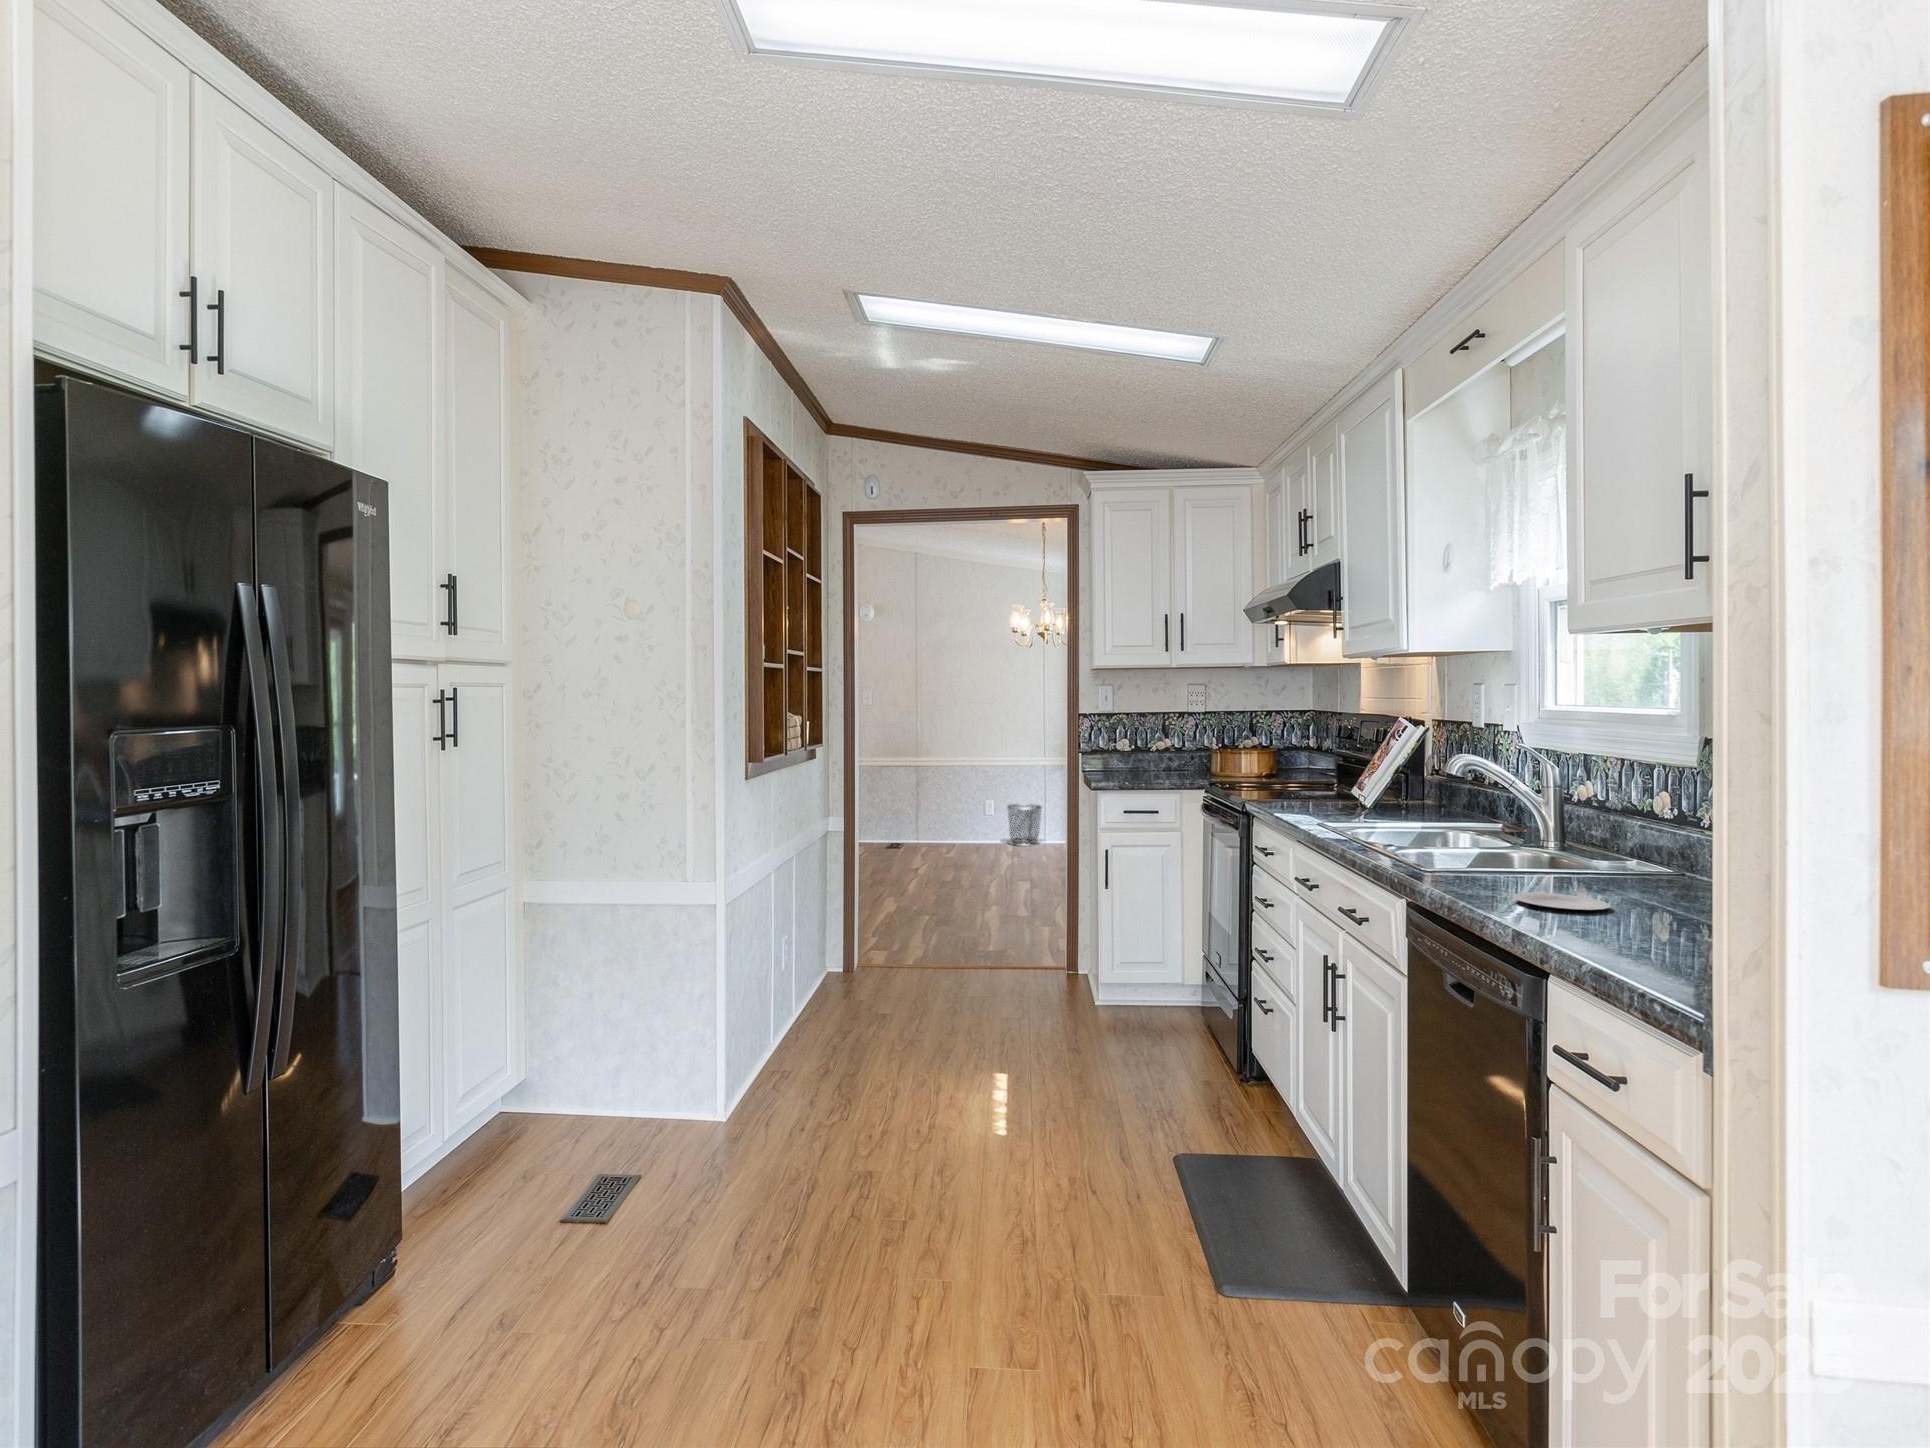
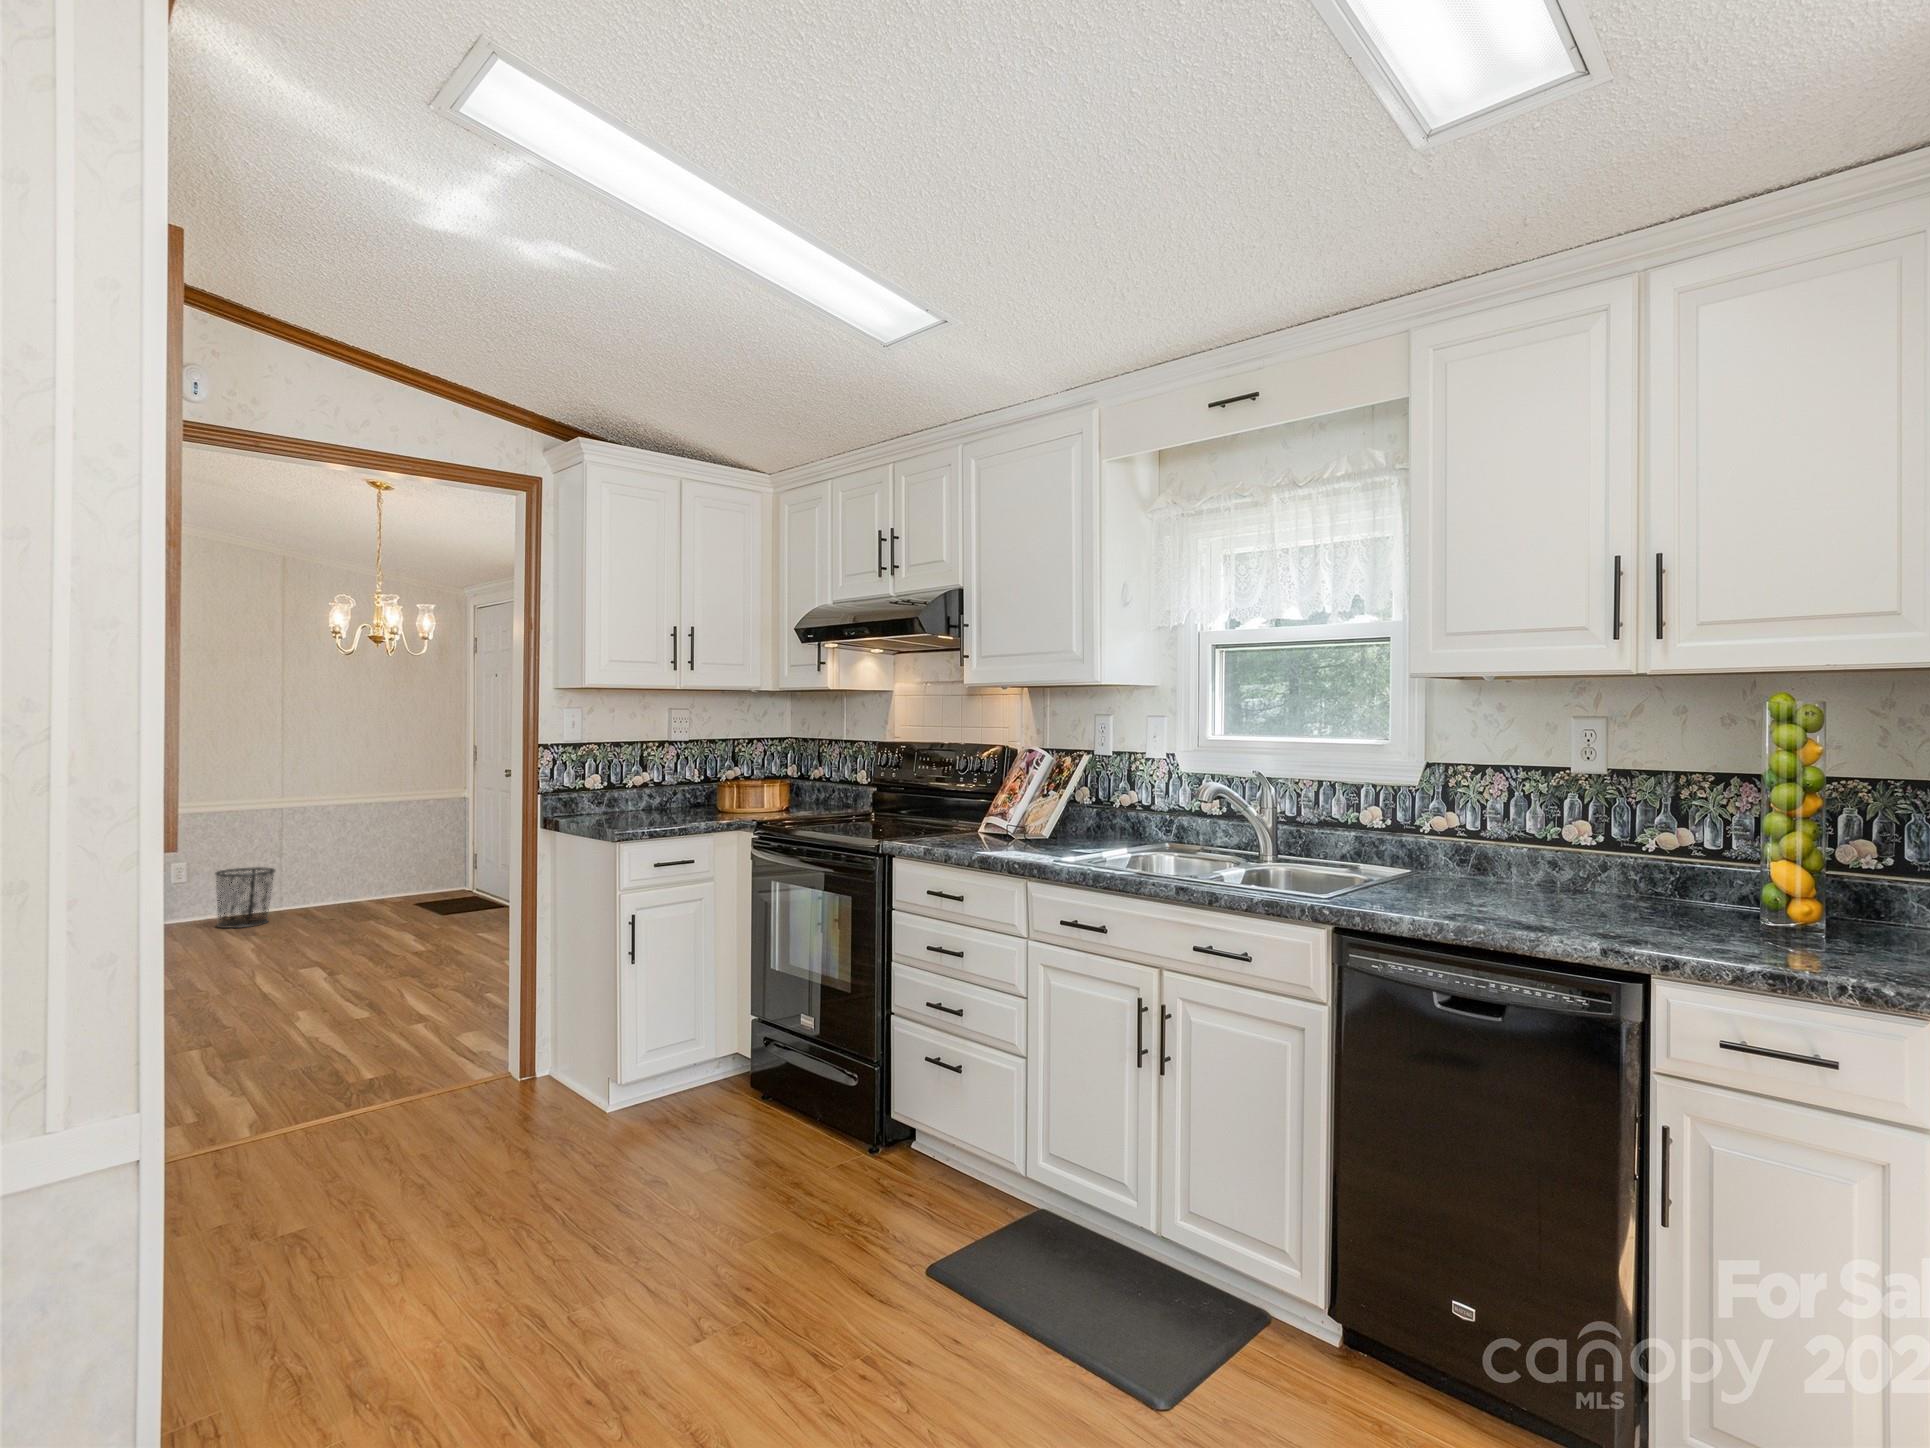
plate: present [1512,893,1610,910] -> none [1454,781,1535,915]

